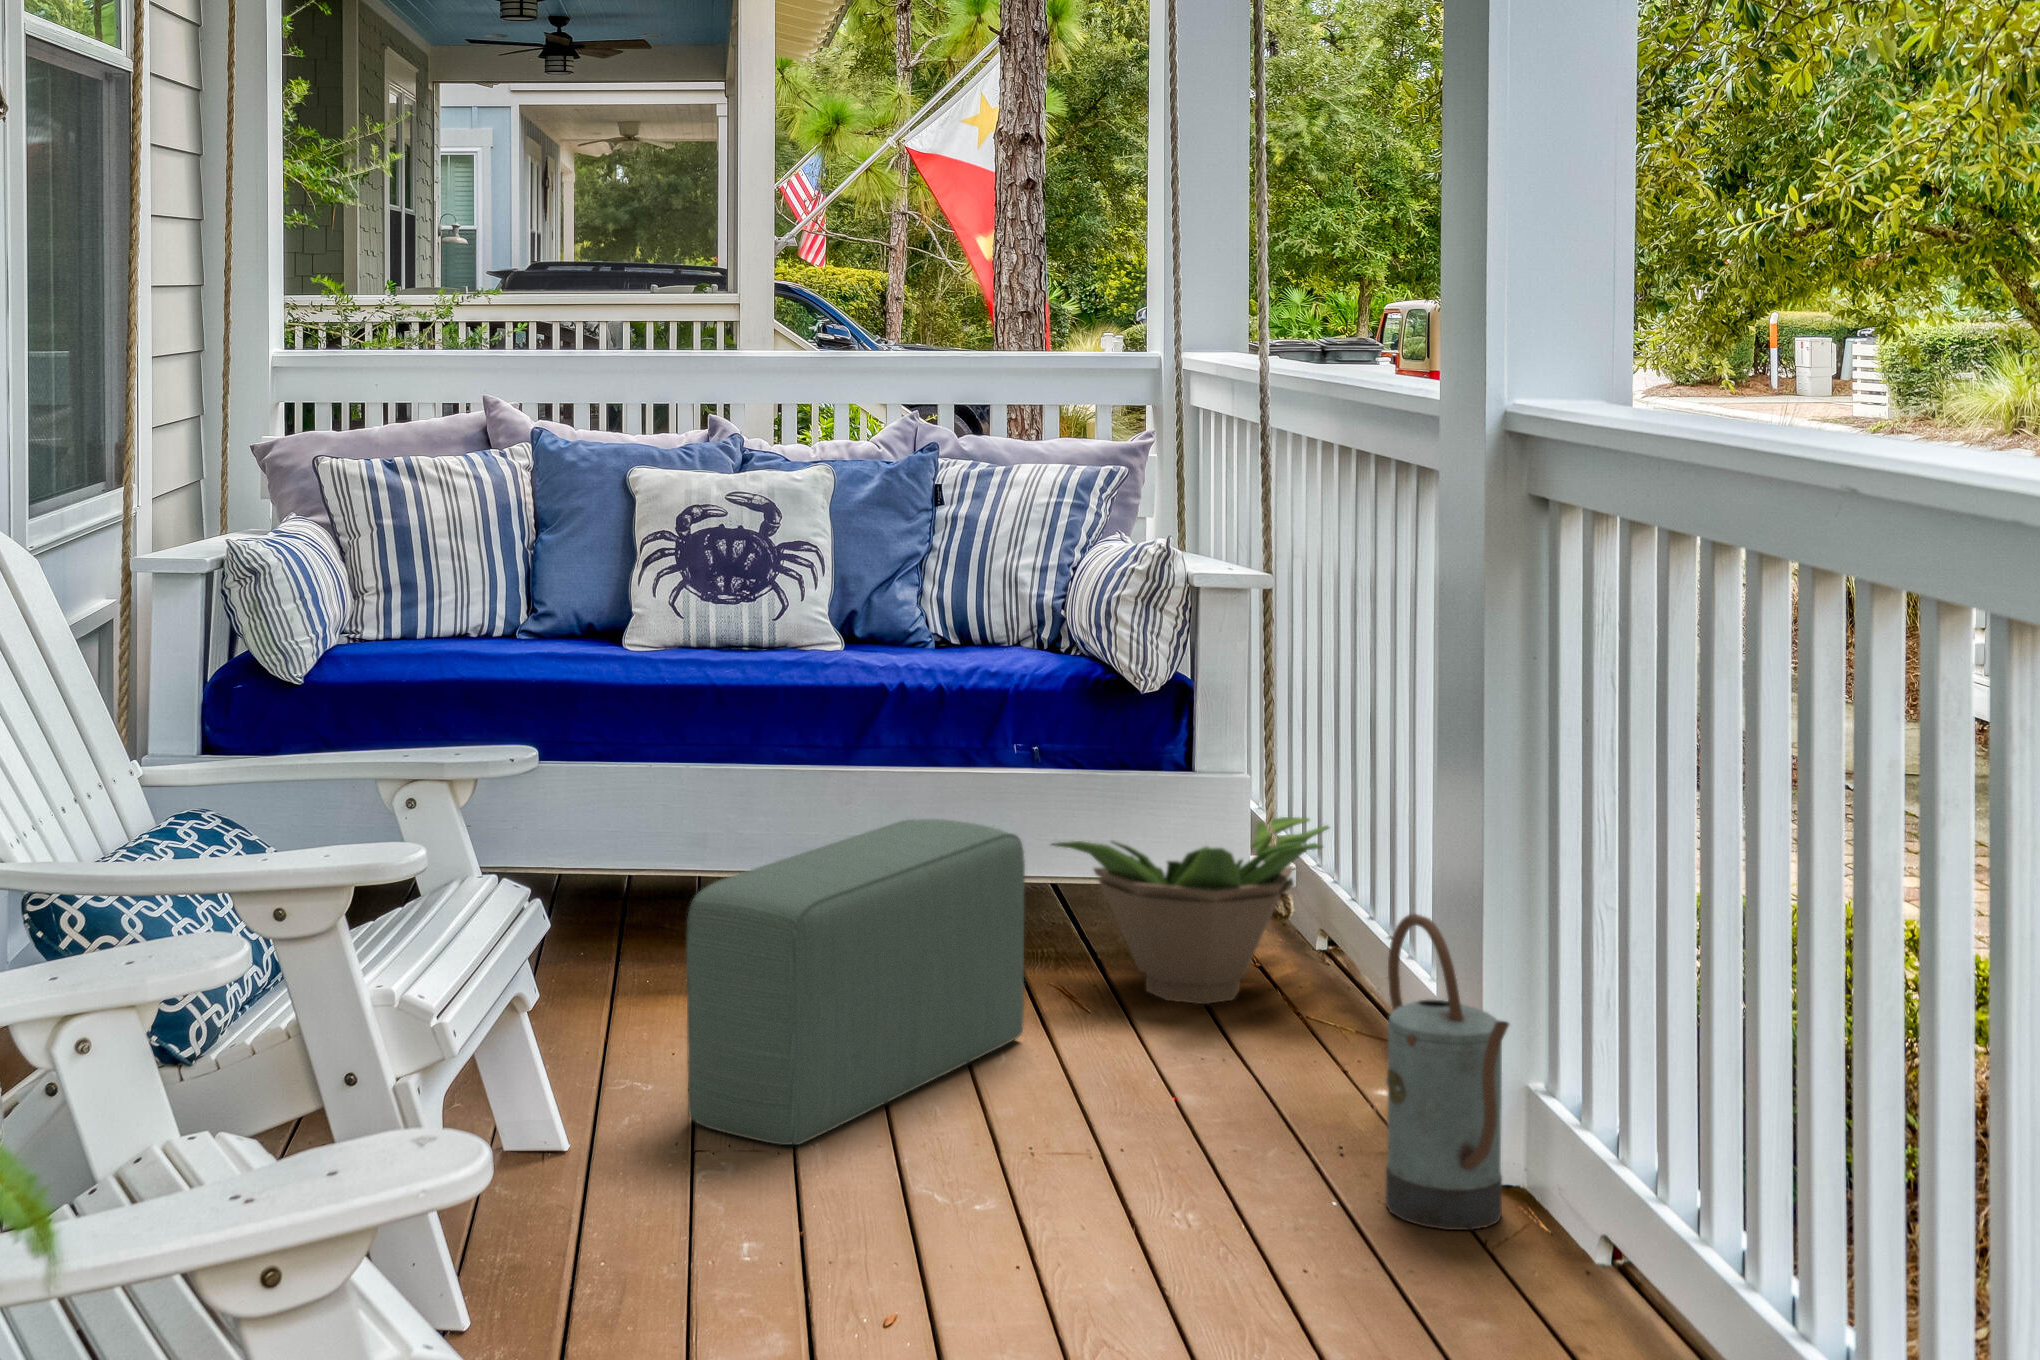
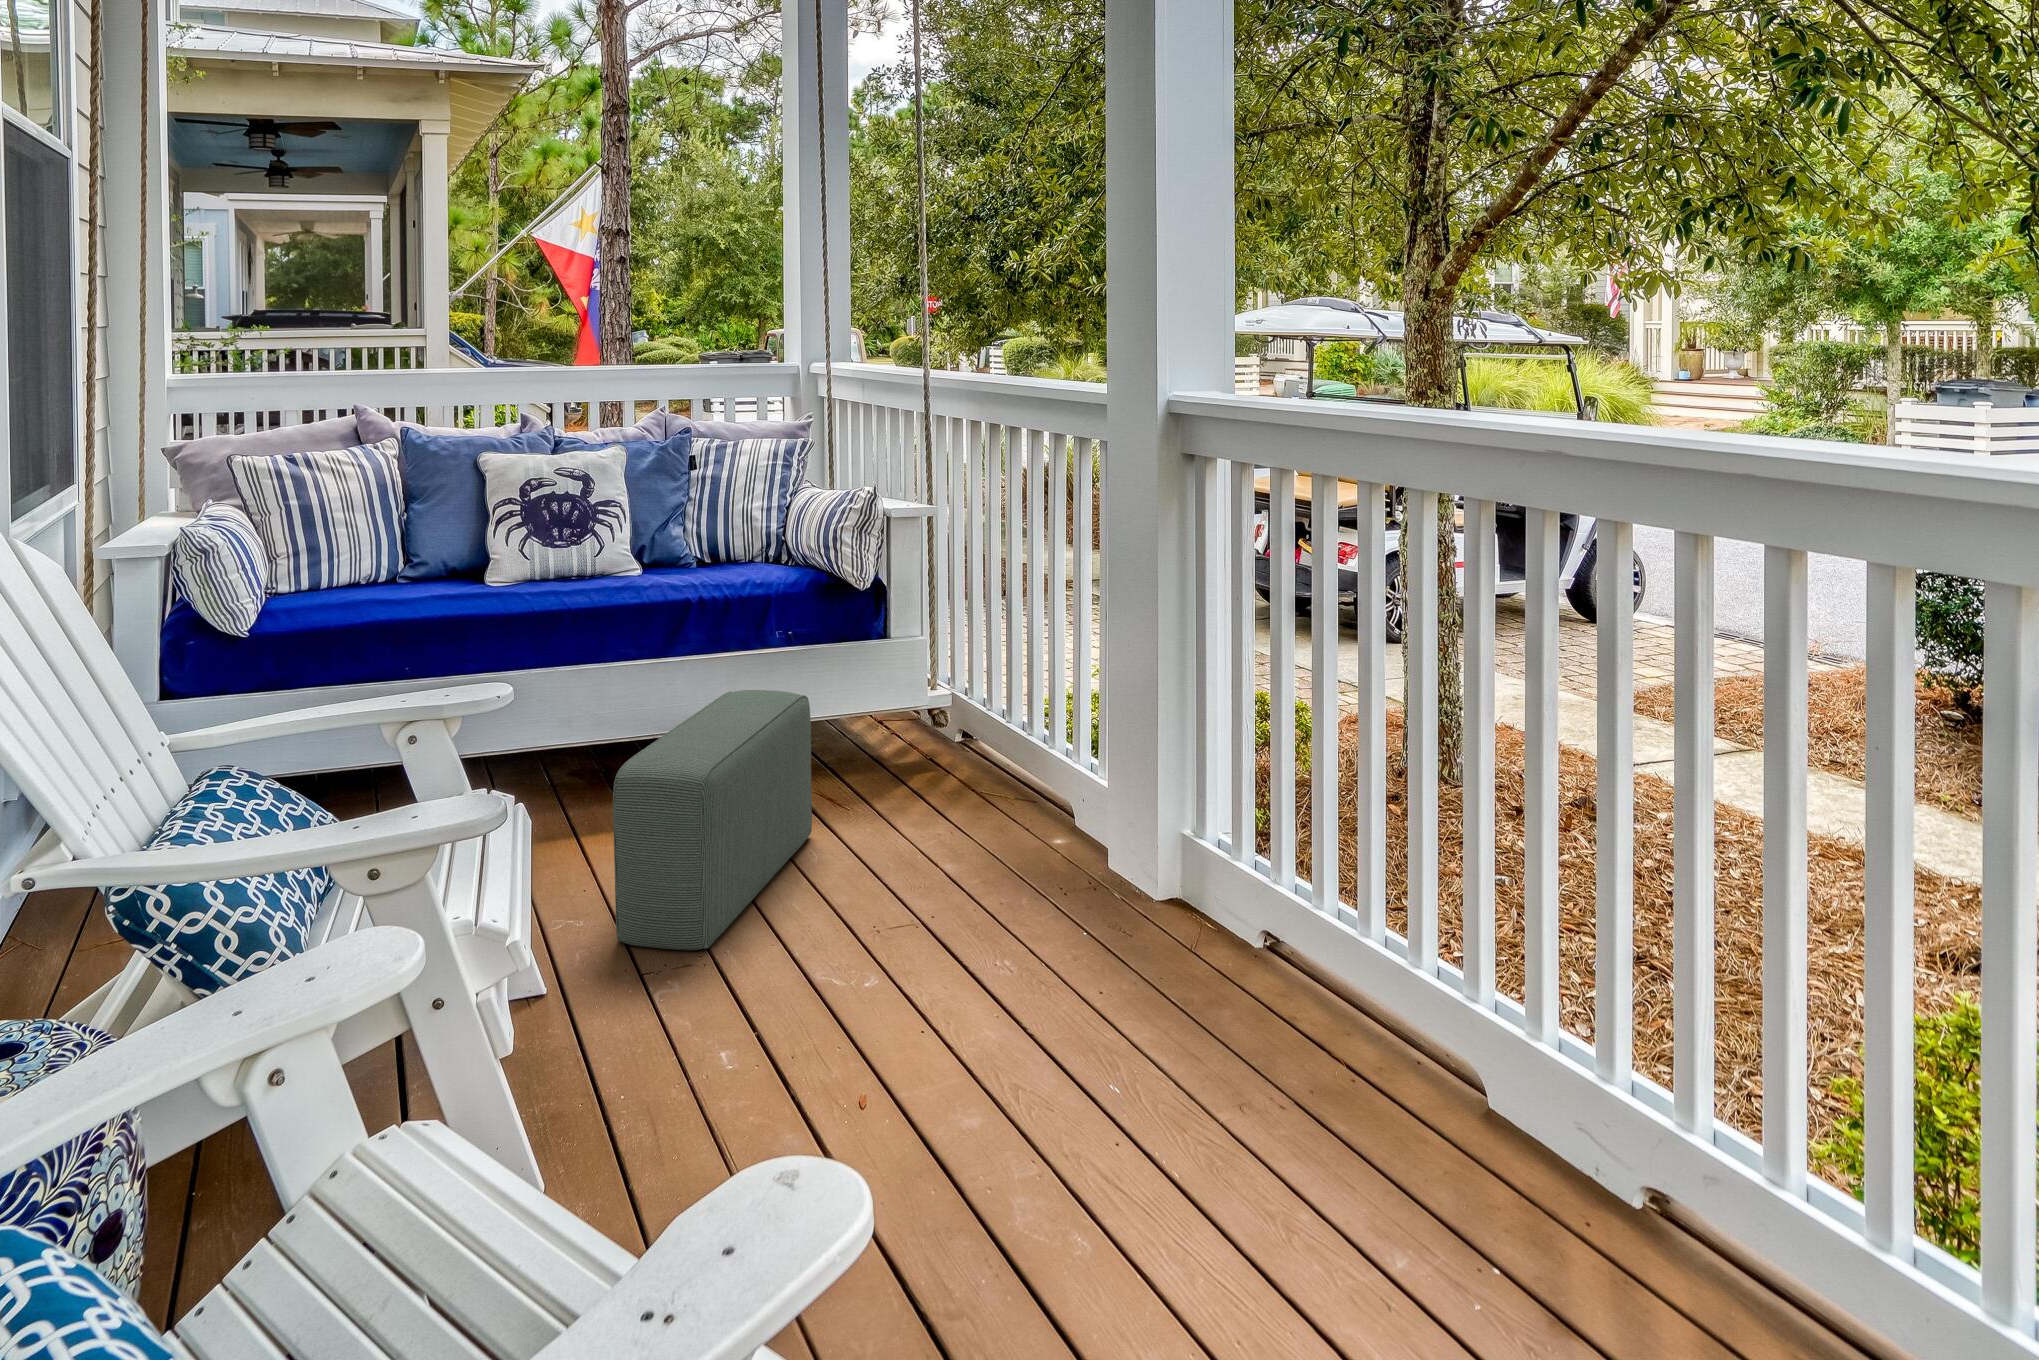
decorative plant: present [1051,817,1329,1004] -> none [789,656,991,792]
watering can: present [1386,914,1509,1230] -> none [1096,728,1211,938]

